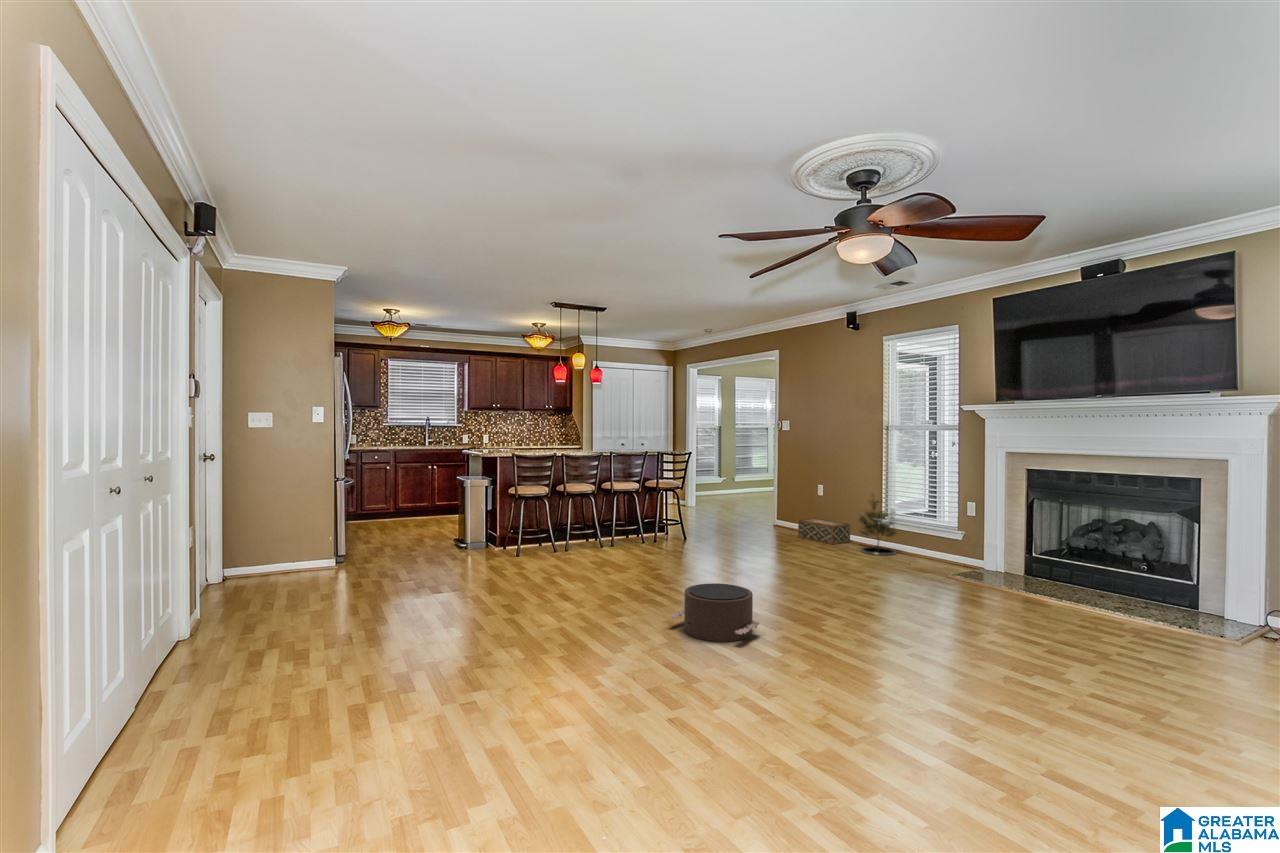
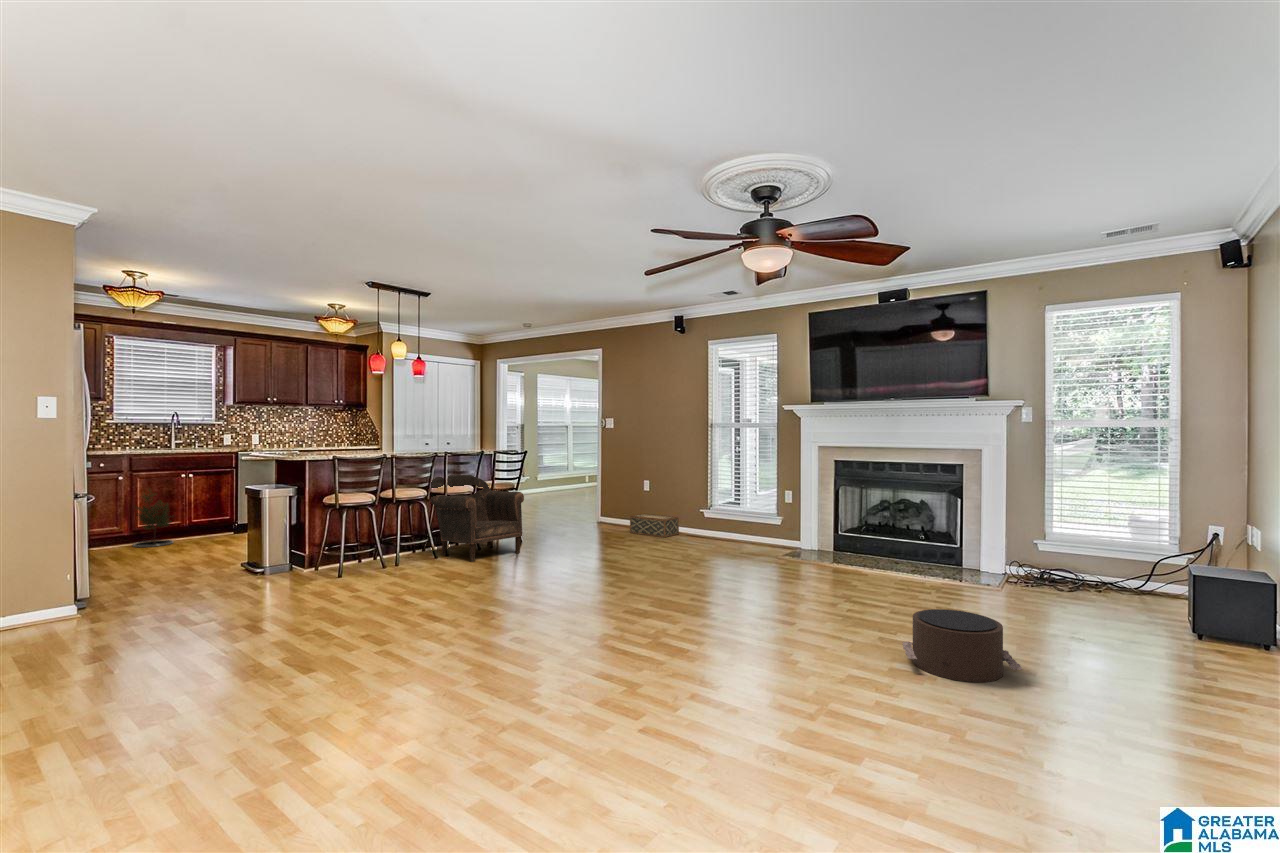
armchair: none [597,473,682,554] -> present [430,475,524,562]
potted tree: present [859,495,896,555] -> present [133,489,173,547]
pouf: present [670,583,760,642] -> present [903,609,1022,682]

